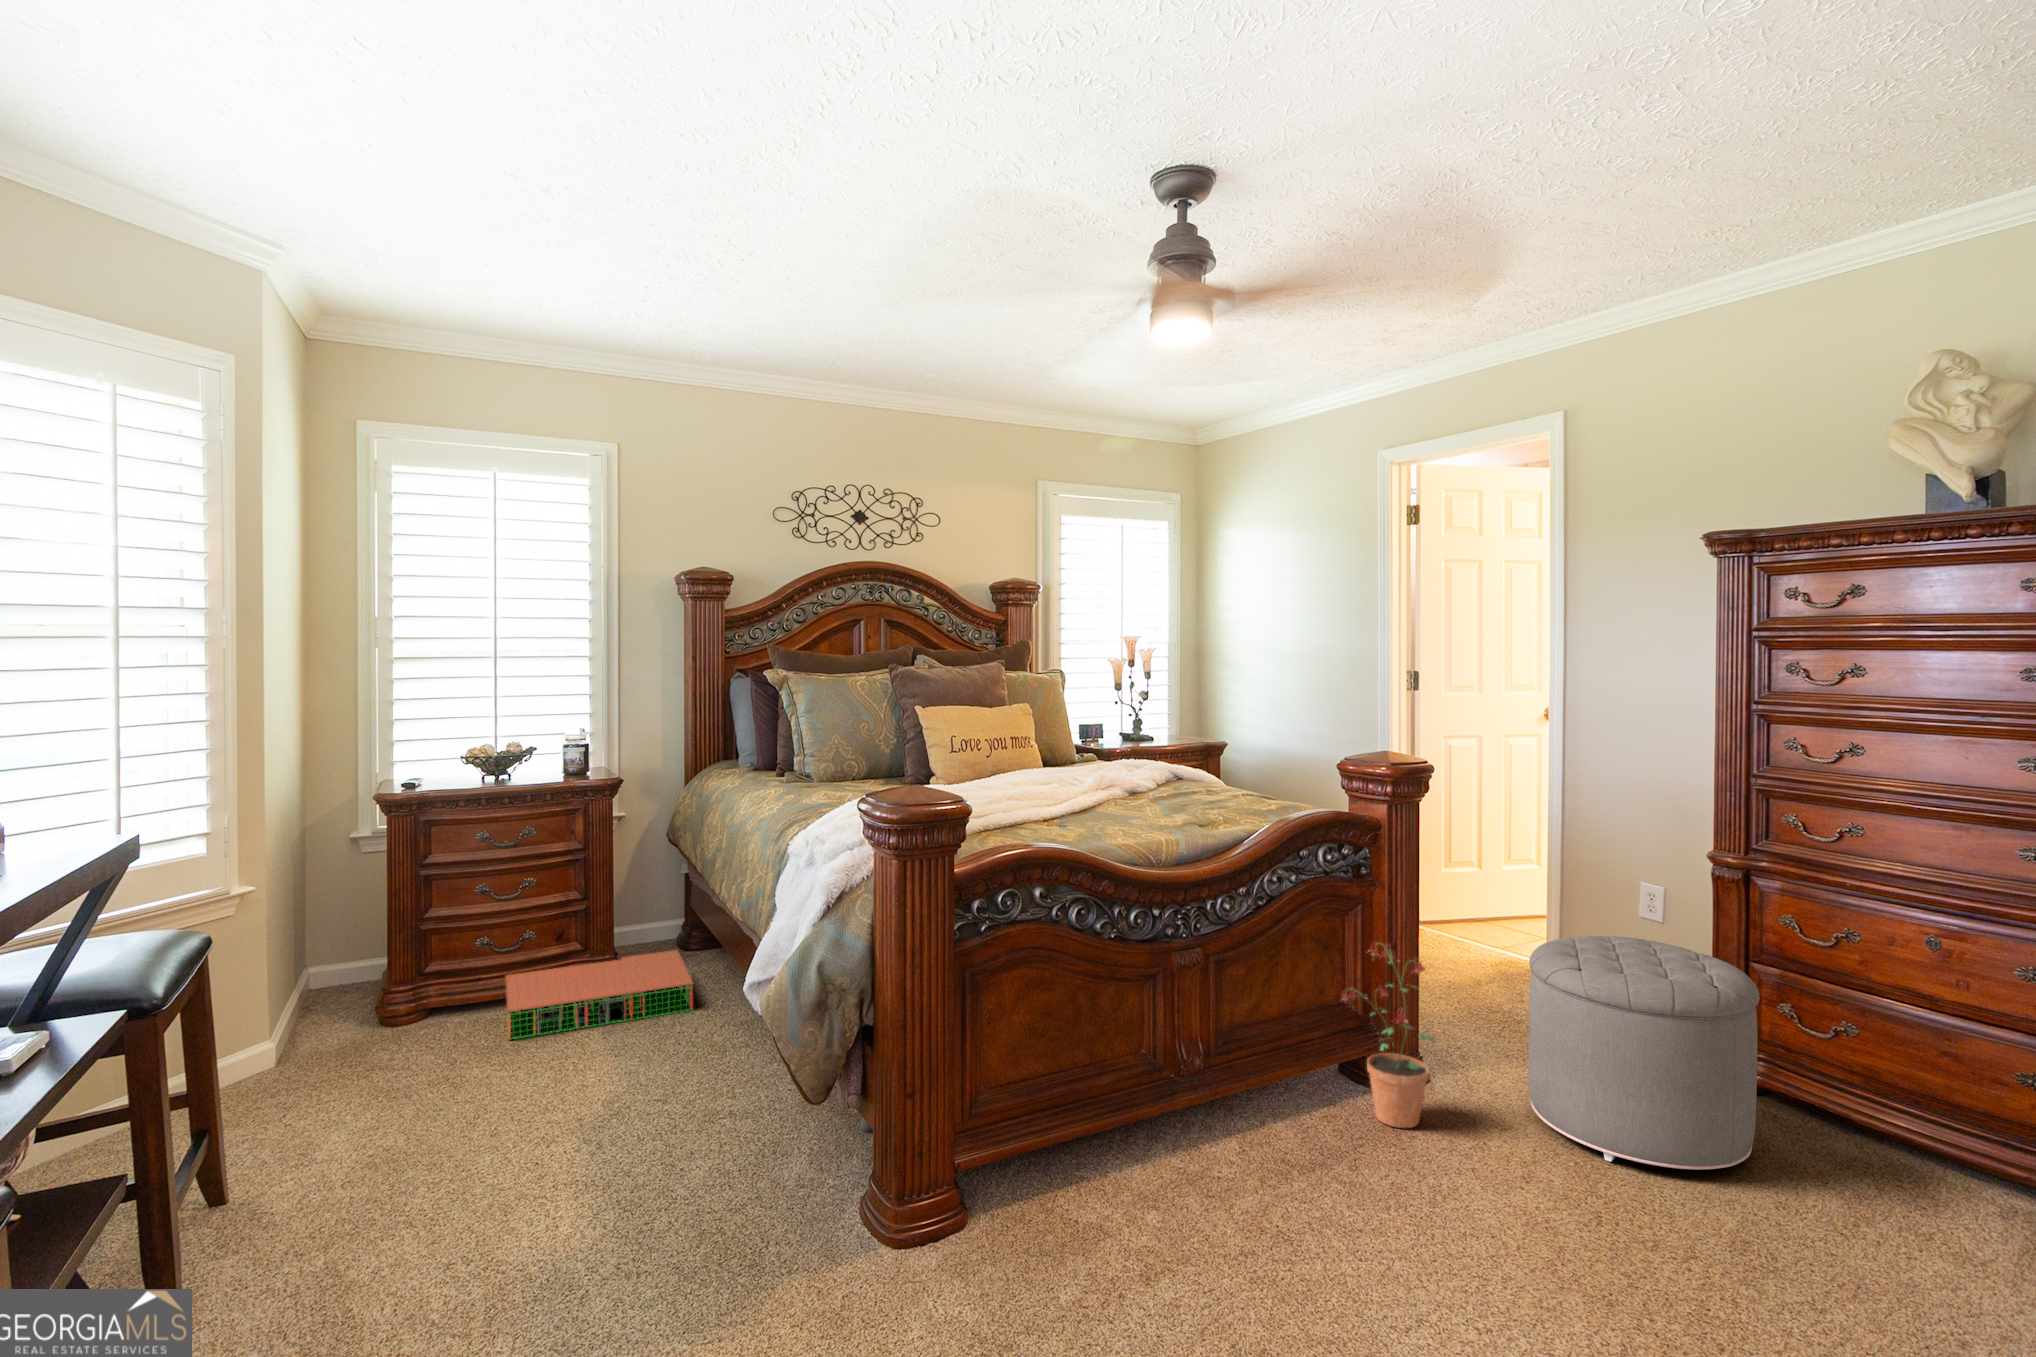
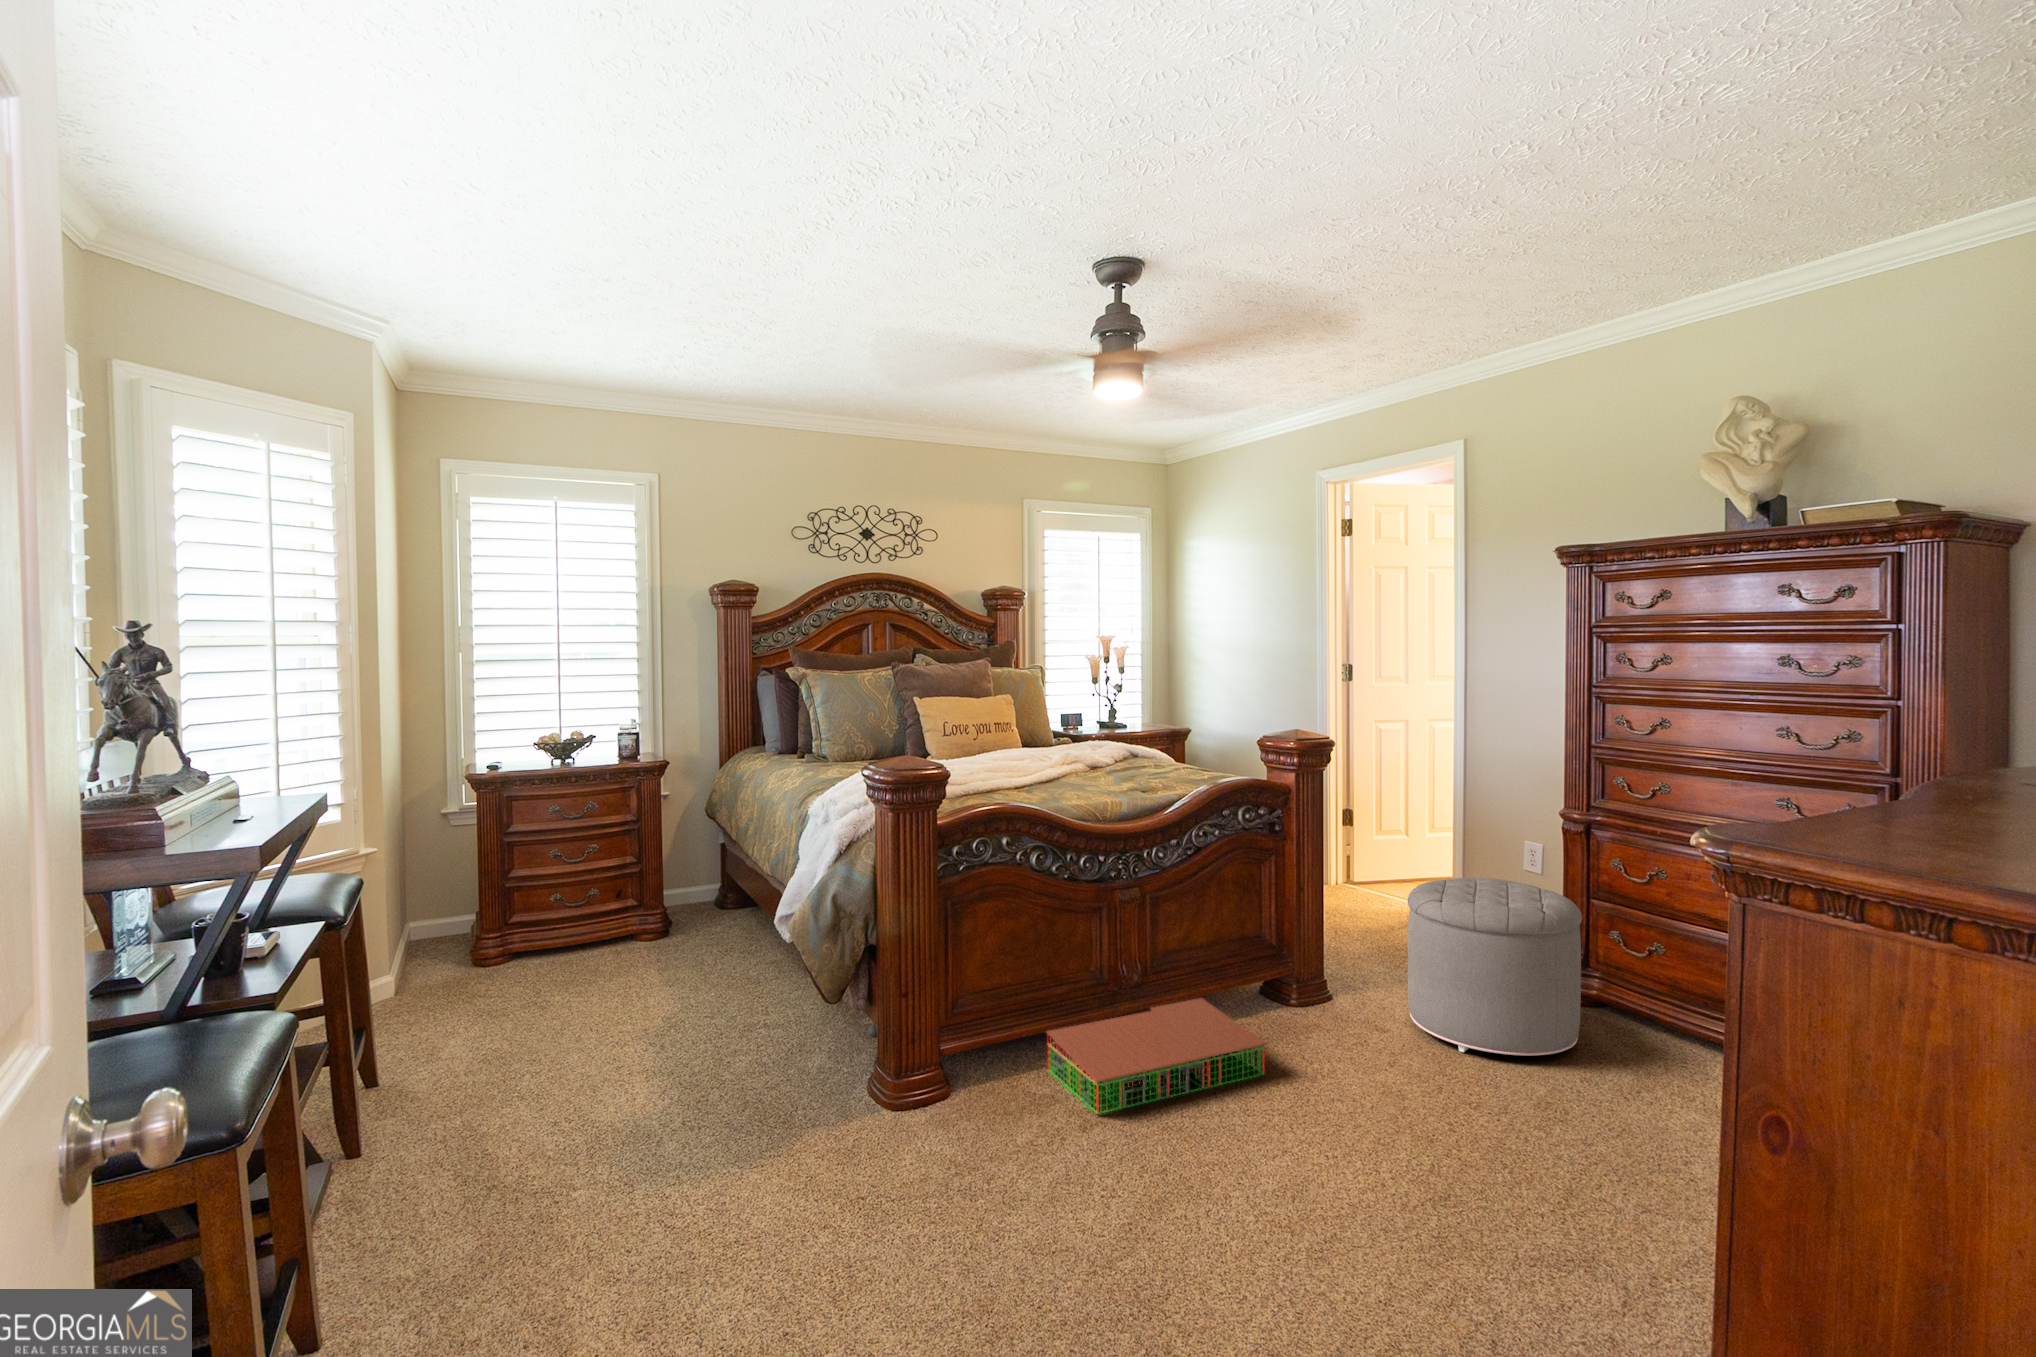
potted plant: present [1342,943,1435,1128] -> none [1254,883,1332,1031]
storage bin: present [506,950,693,1039] -> present [1047,998,1266,1114]

